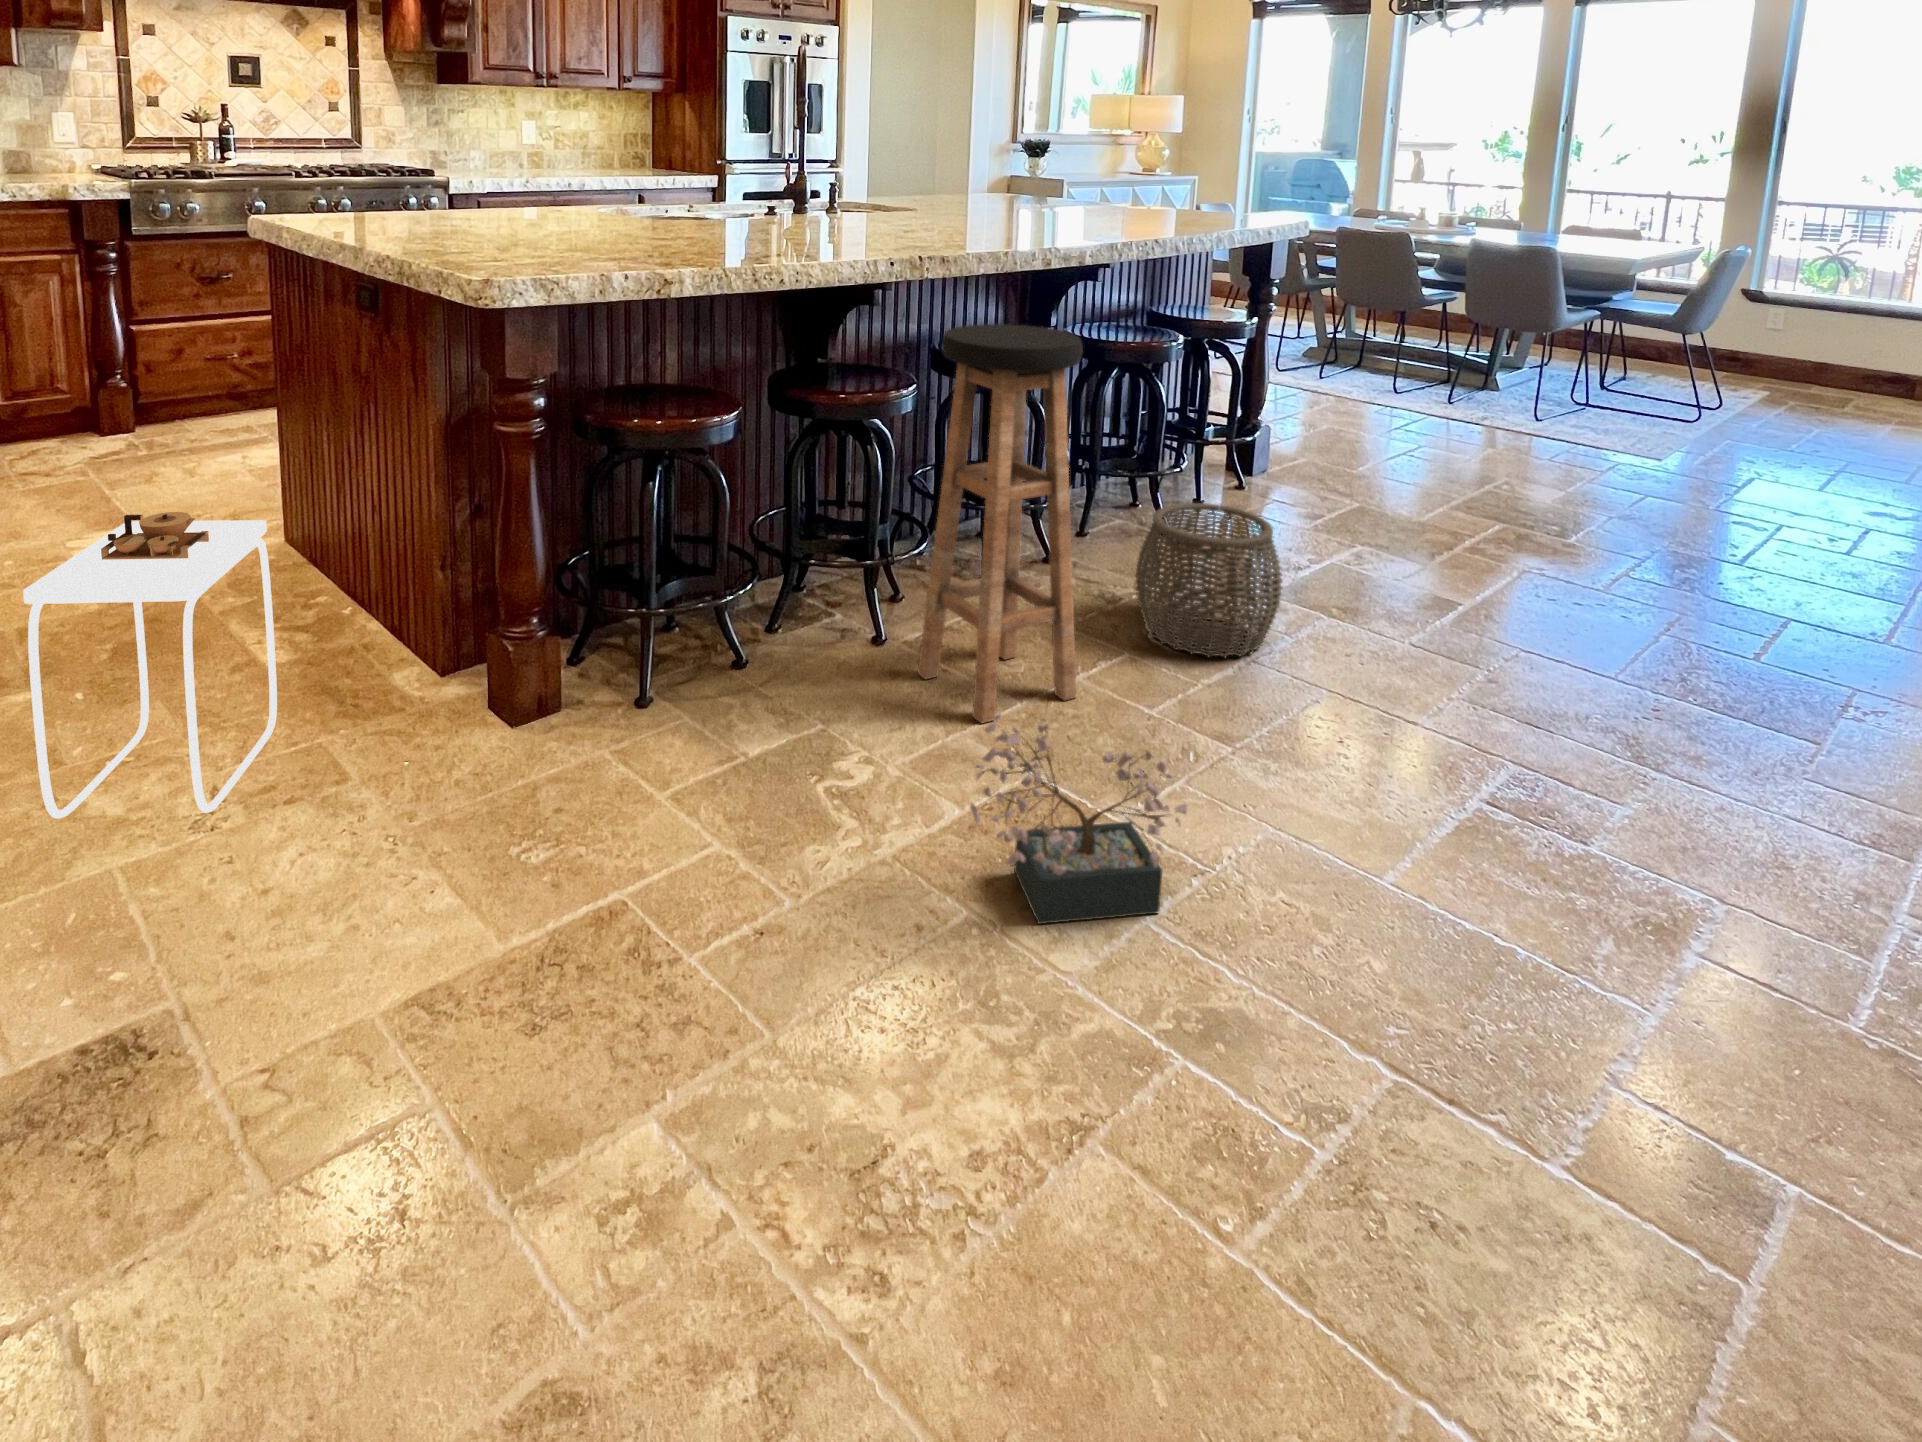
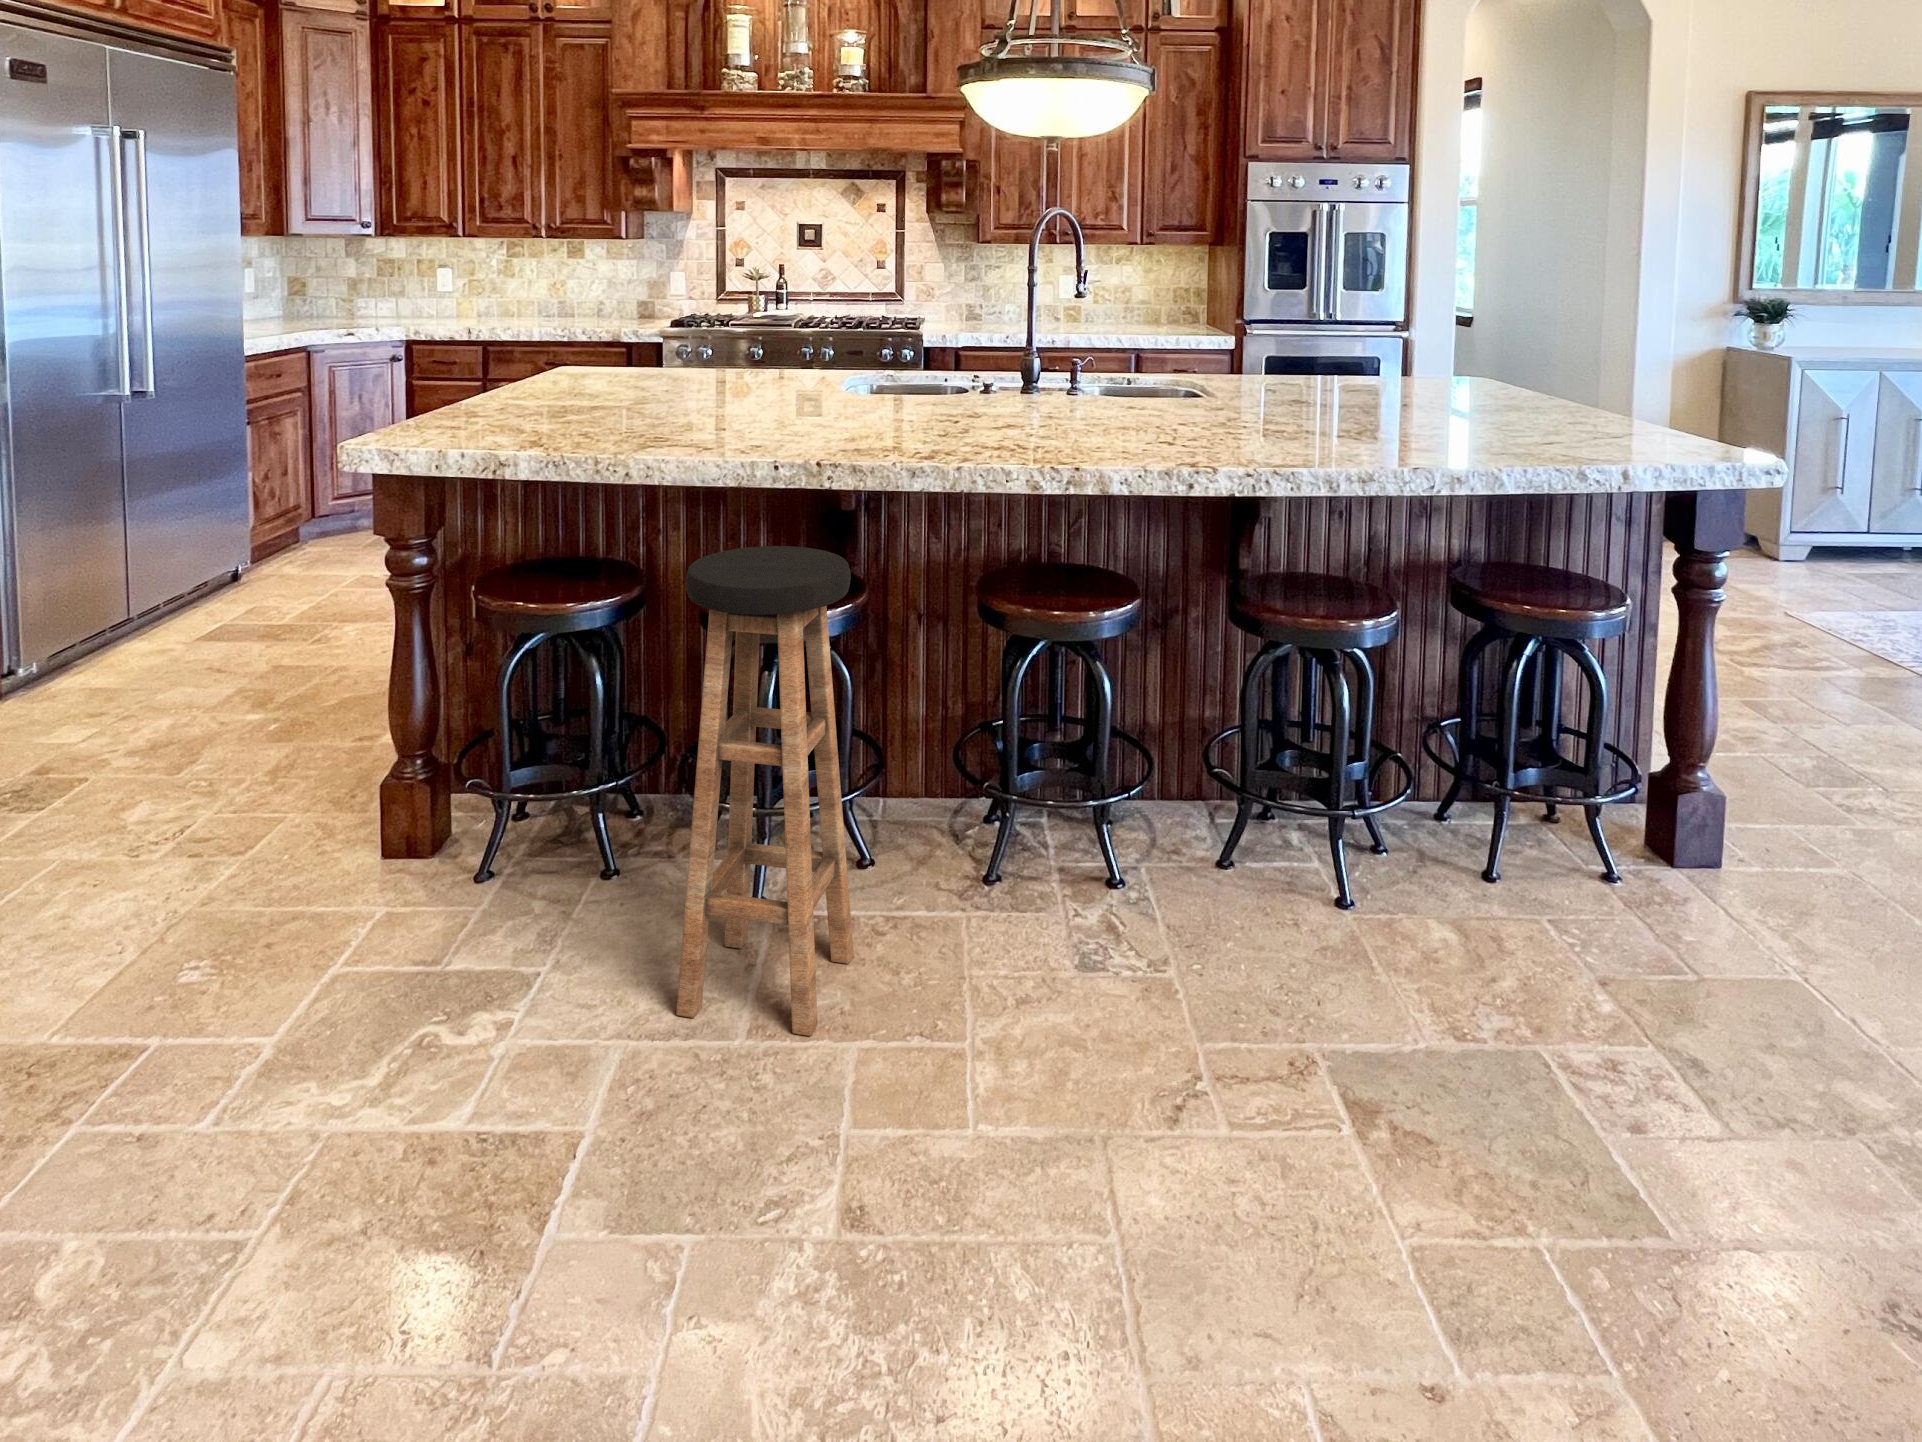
woven basket: present [1135,503,1282,658] -> none [1001,836,1202,1090]
side table: present [23,512,277,819] -> none [110,592,314,831]
decorative plant: present [970,714,1187,924] -> none [259,978,519,1297]

